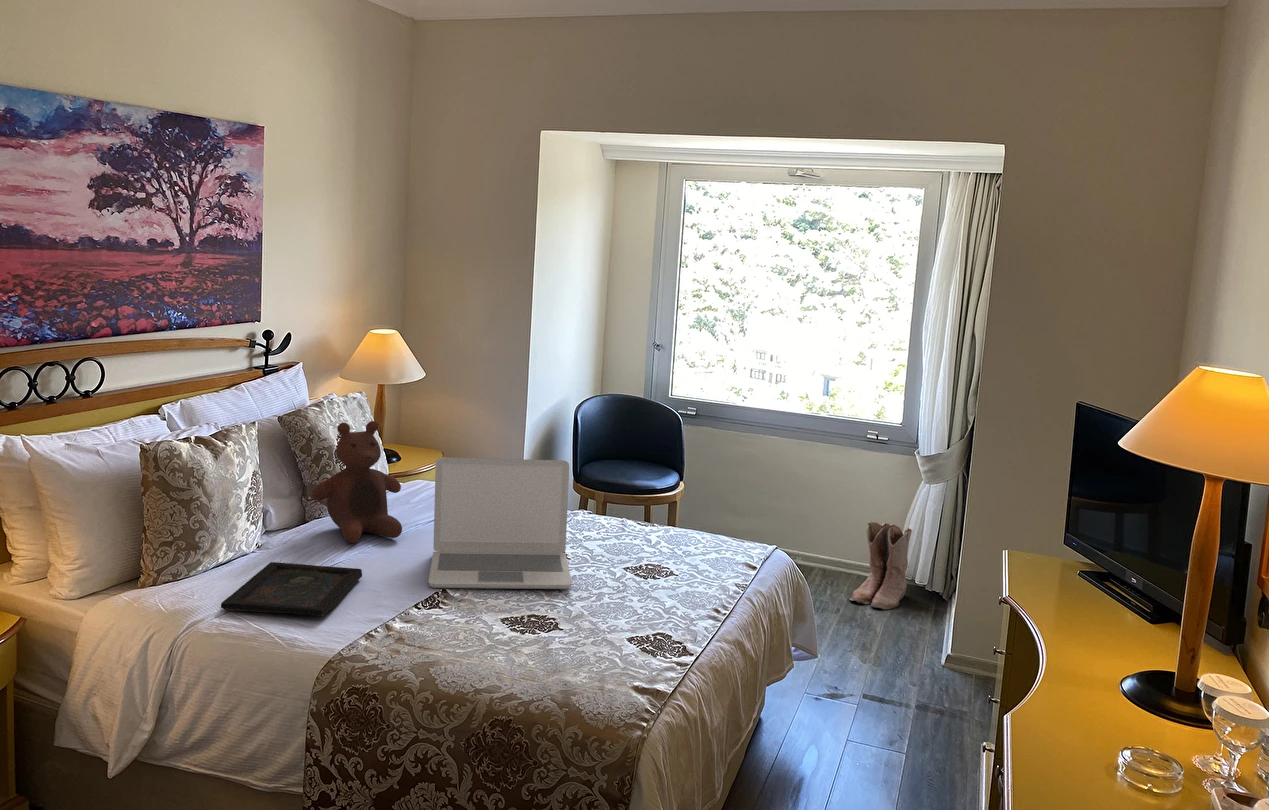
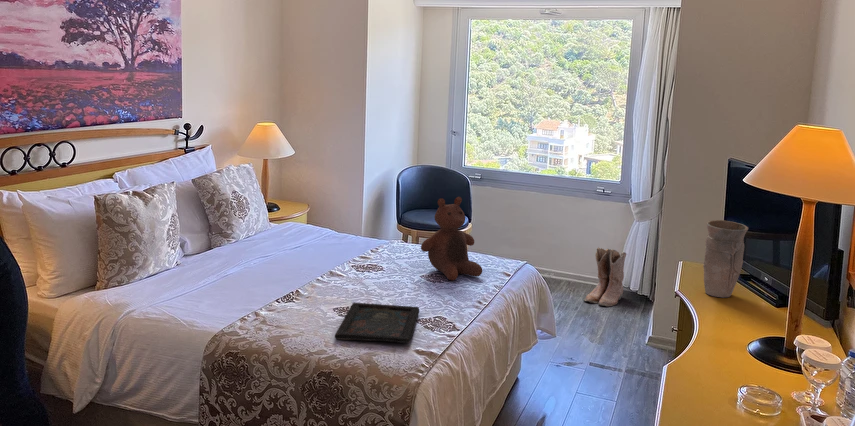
stuffed bear: present [311,421,402,543] -> present [421,197,482,280]
laptop: present [428,457,572,589] -> none [287,204,383,289]
vase: none [1045,493,1111,607] -> present [703,220,748,297]
tray: present [221,562,362,616] -> present [335,303,419,343]

